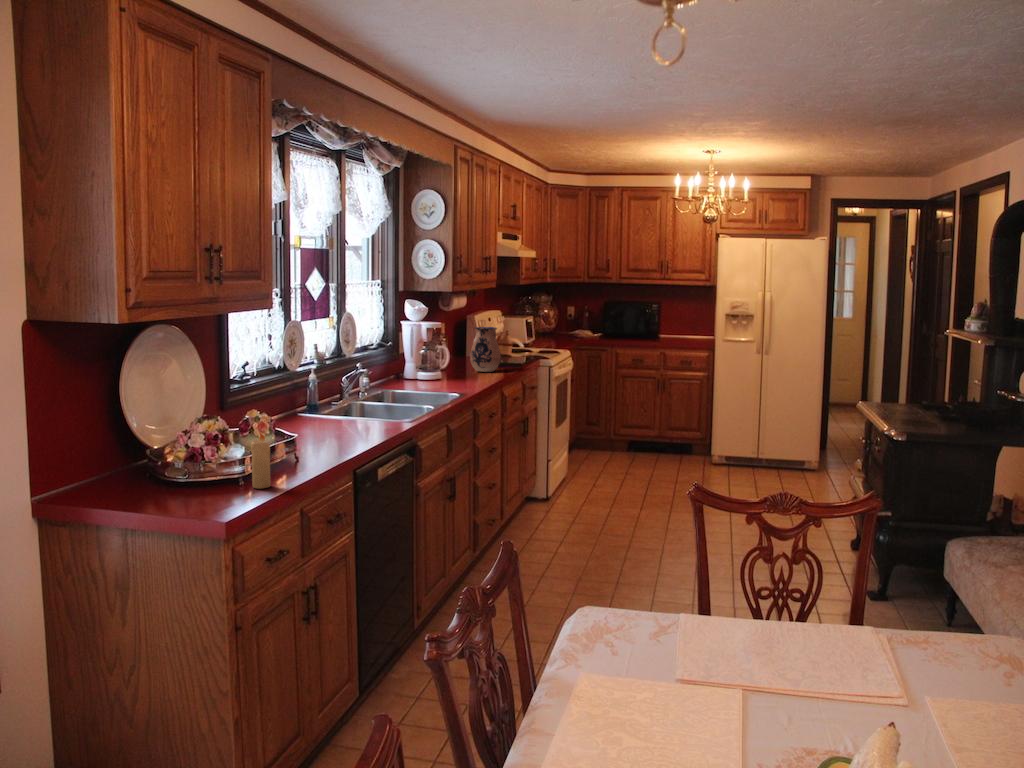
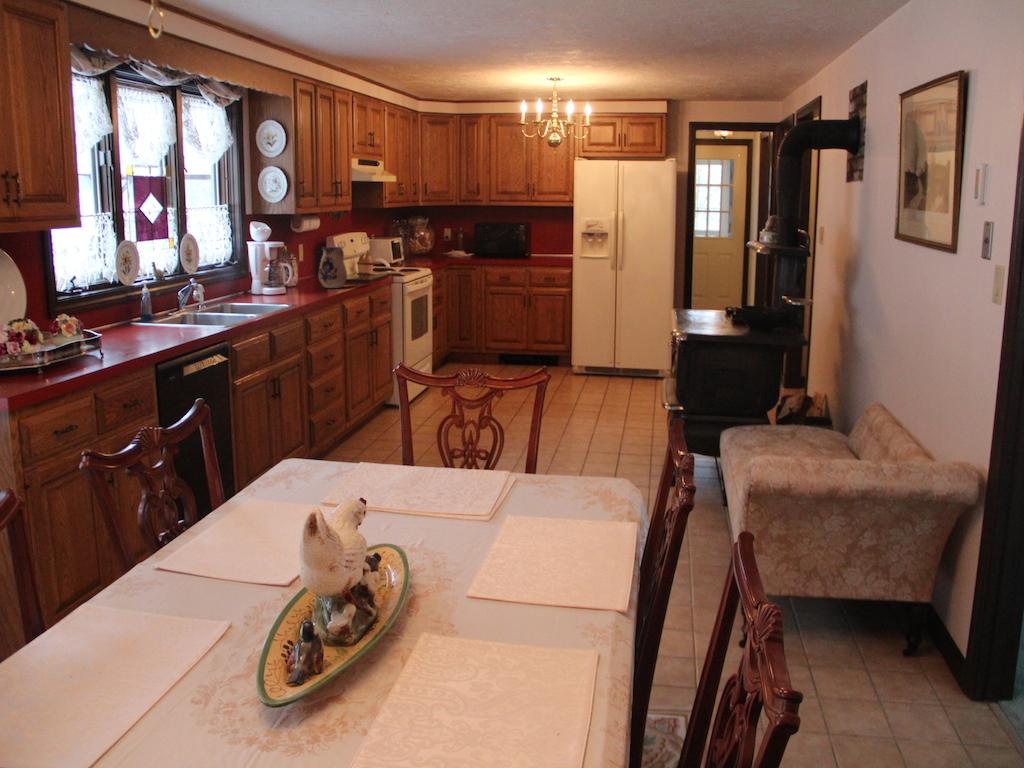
candle: present [251,433,270,489] -> none [49,328,68,375]

